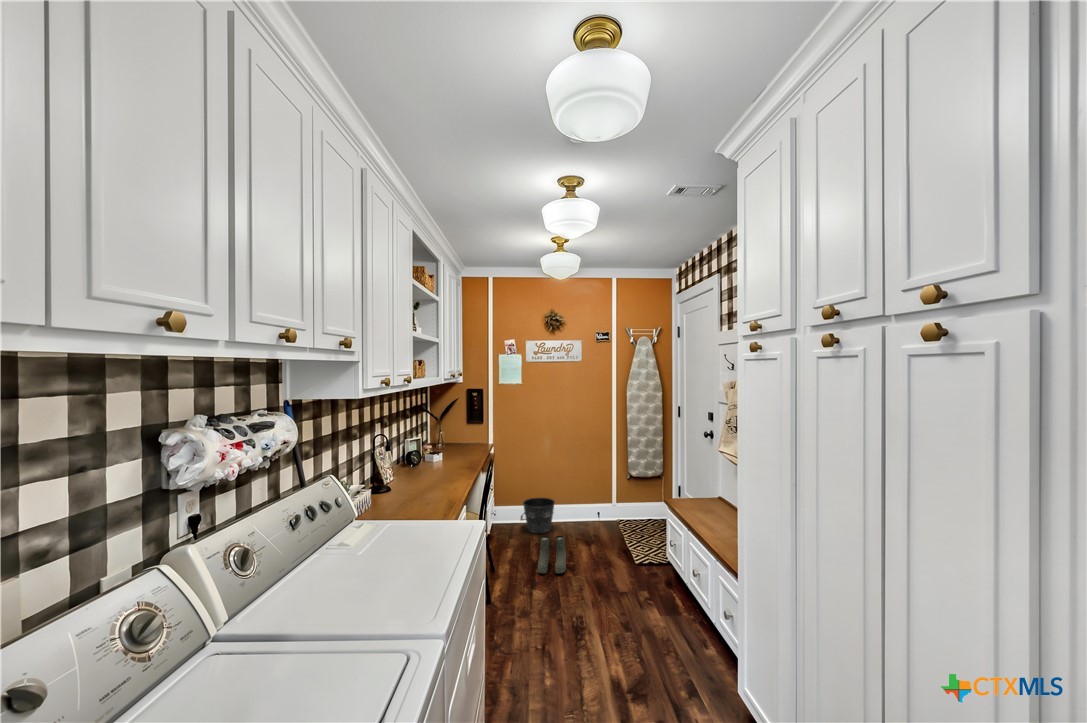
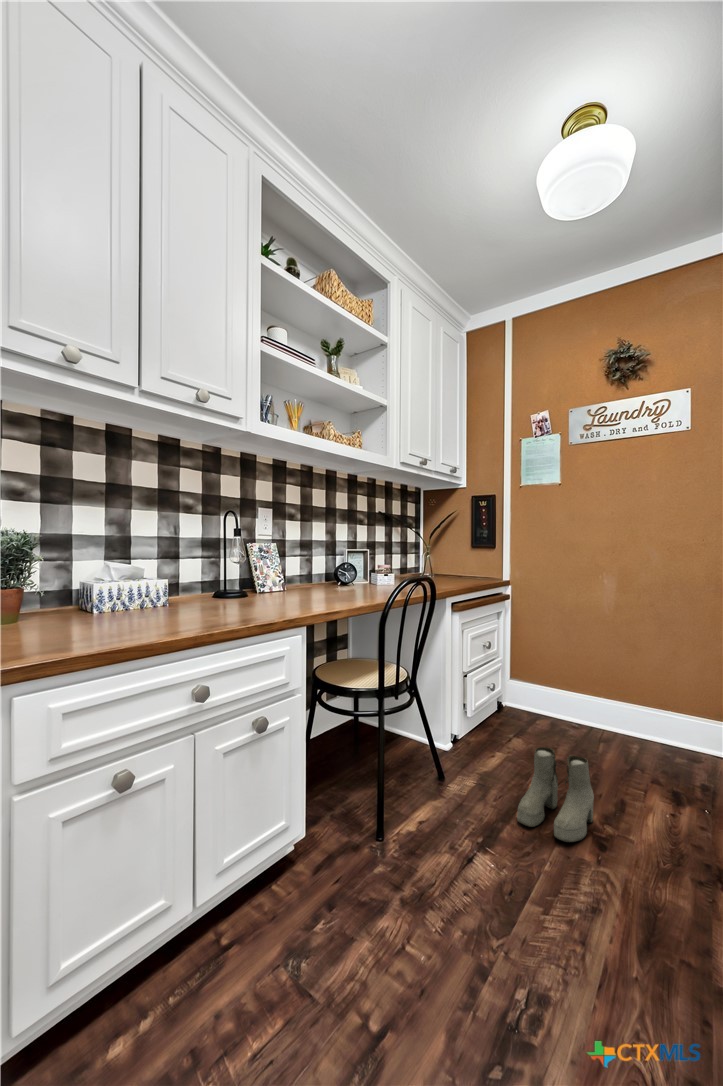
bucket: present [521,498,555,533] -> none [544,679,616,745]

